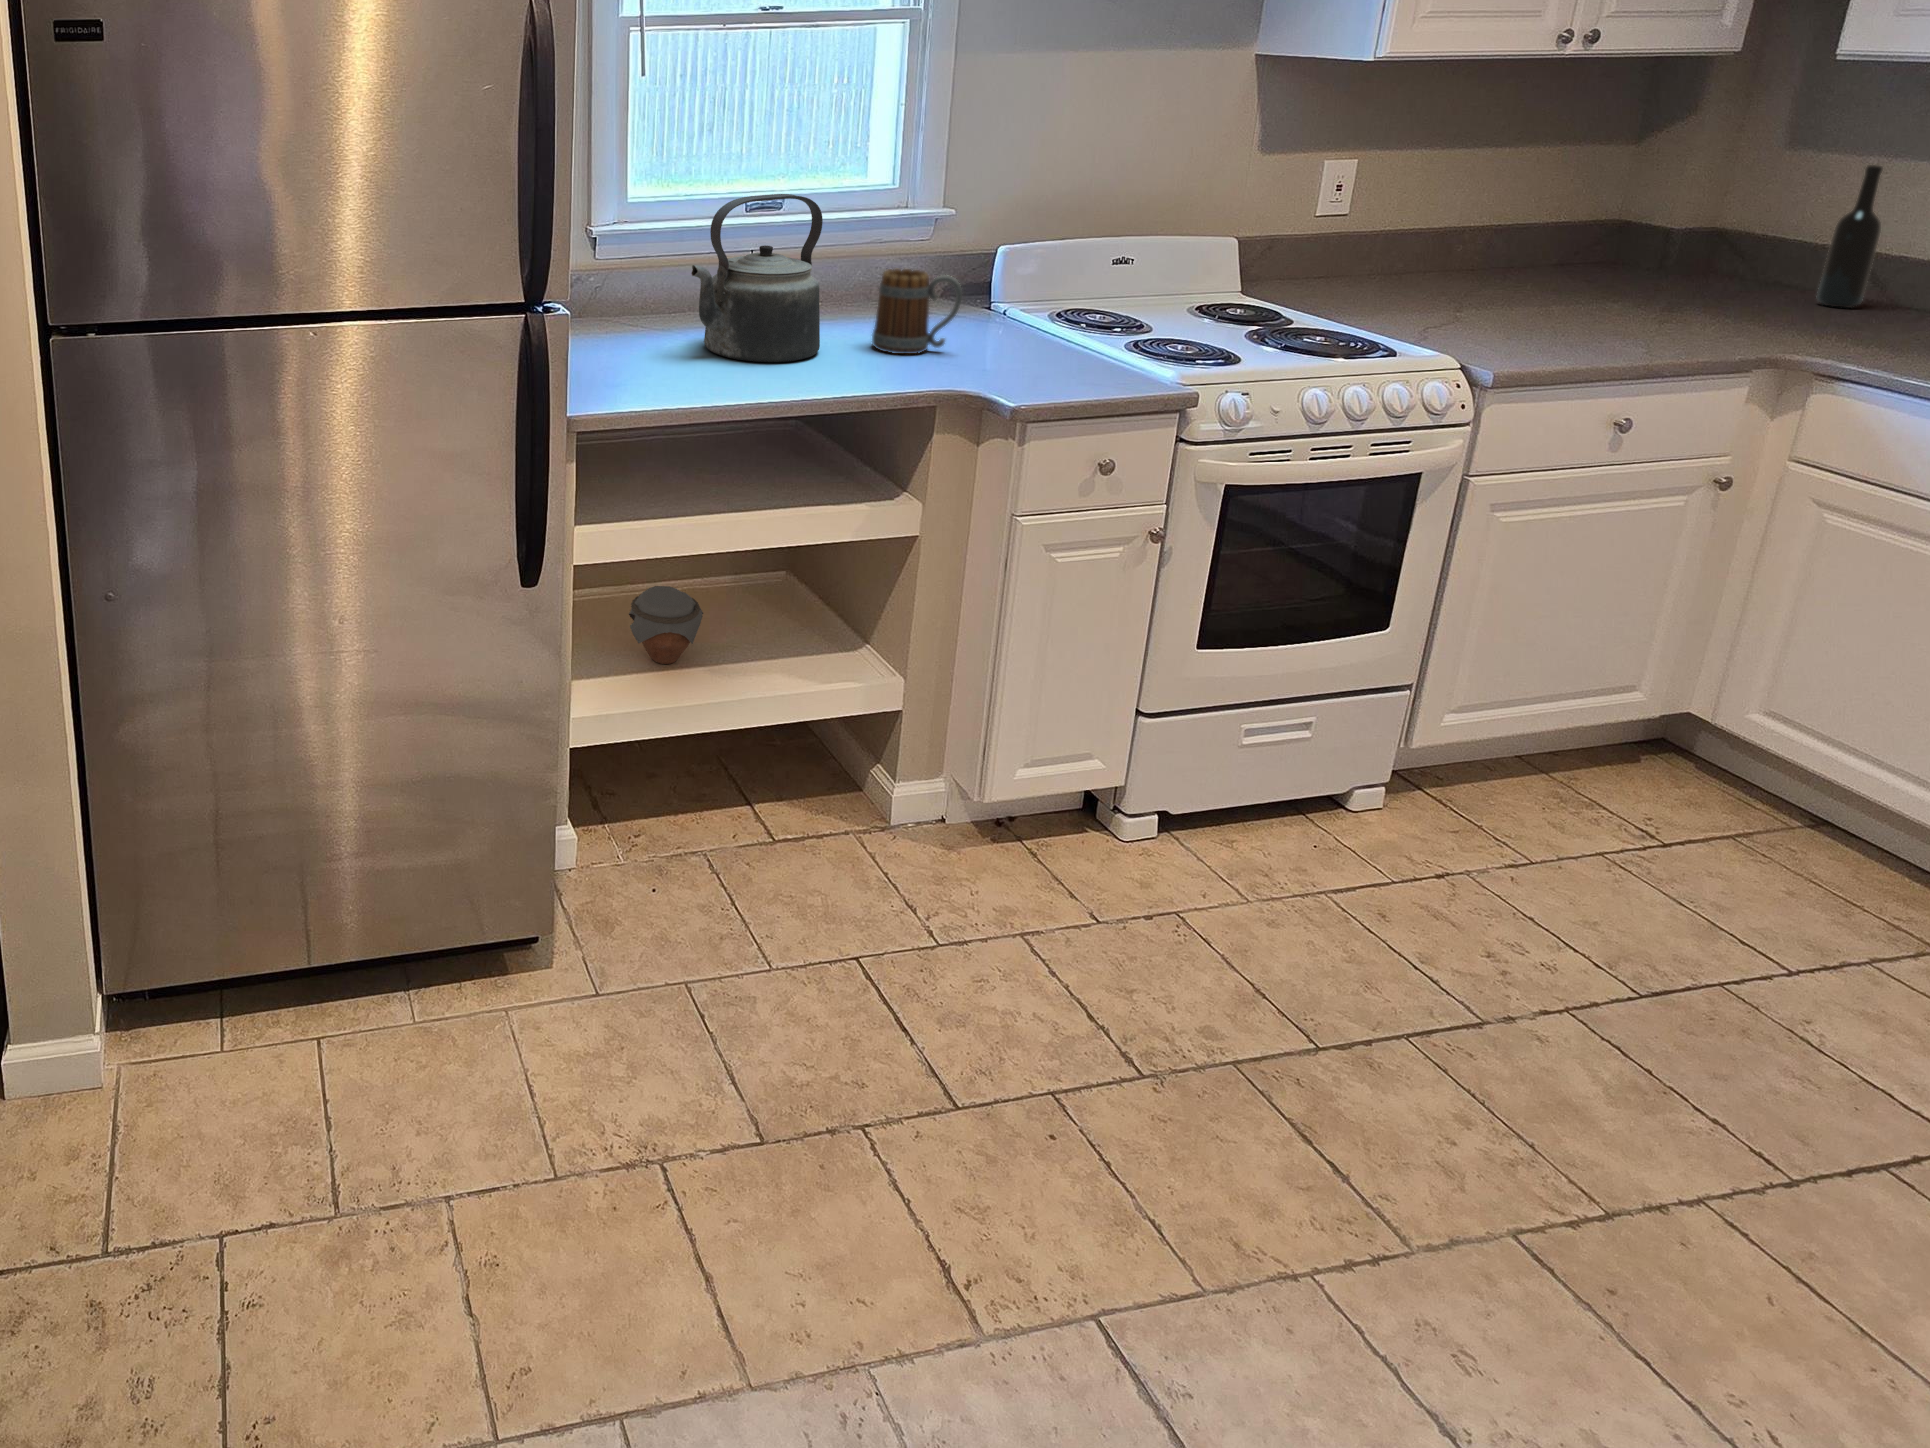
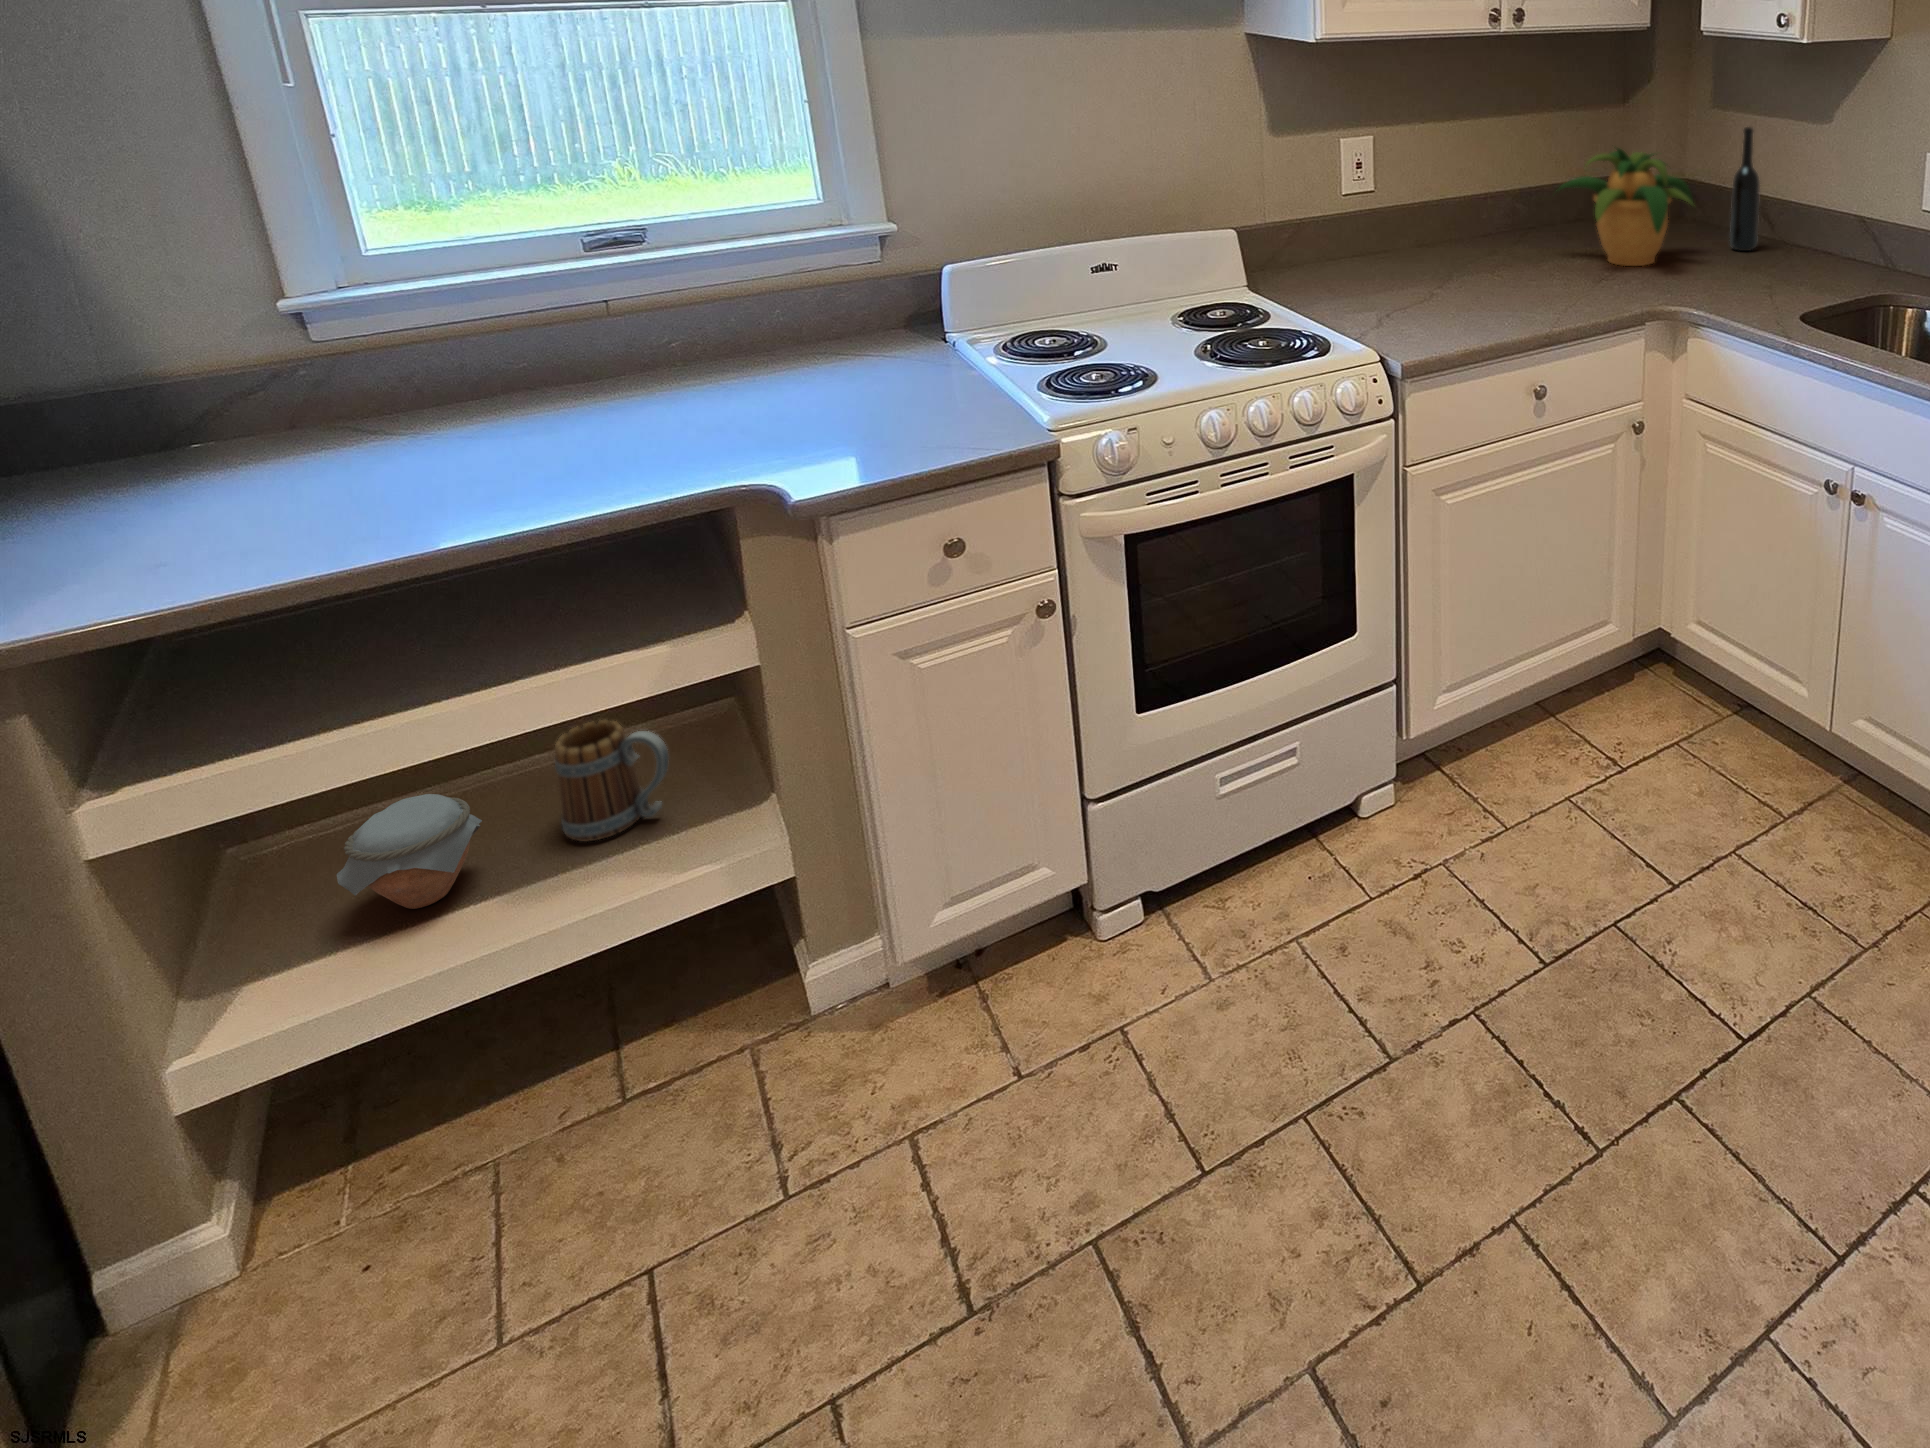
potted plant: none [1573,177,1799,311] -> present [1559,147,1693,266]
kettle: present [691,194,823,362] -> none [350,236,620,473]
mug: present [872,268,962,354] -> present [555,720,669,842]

